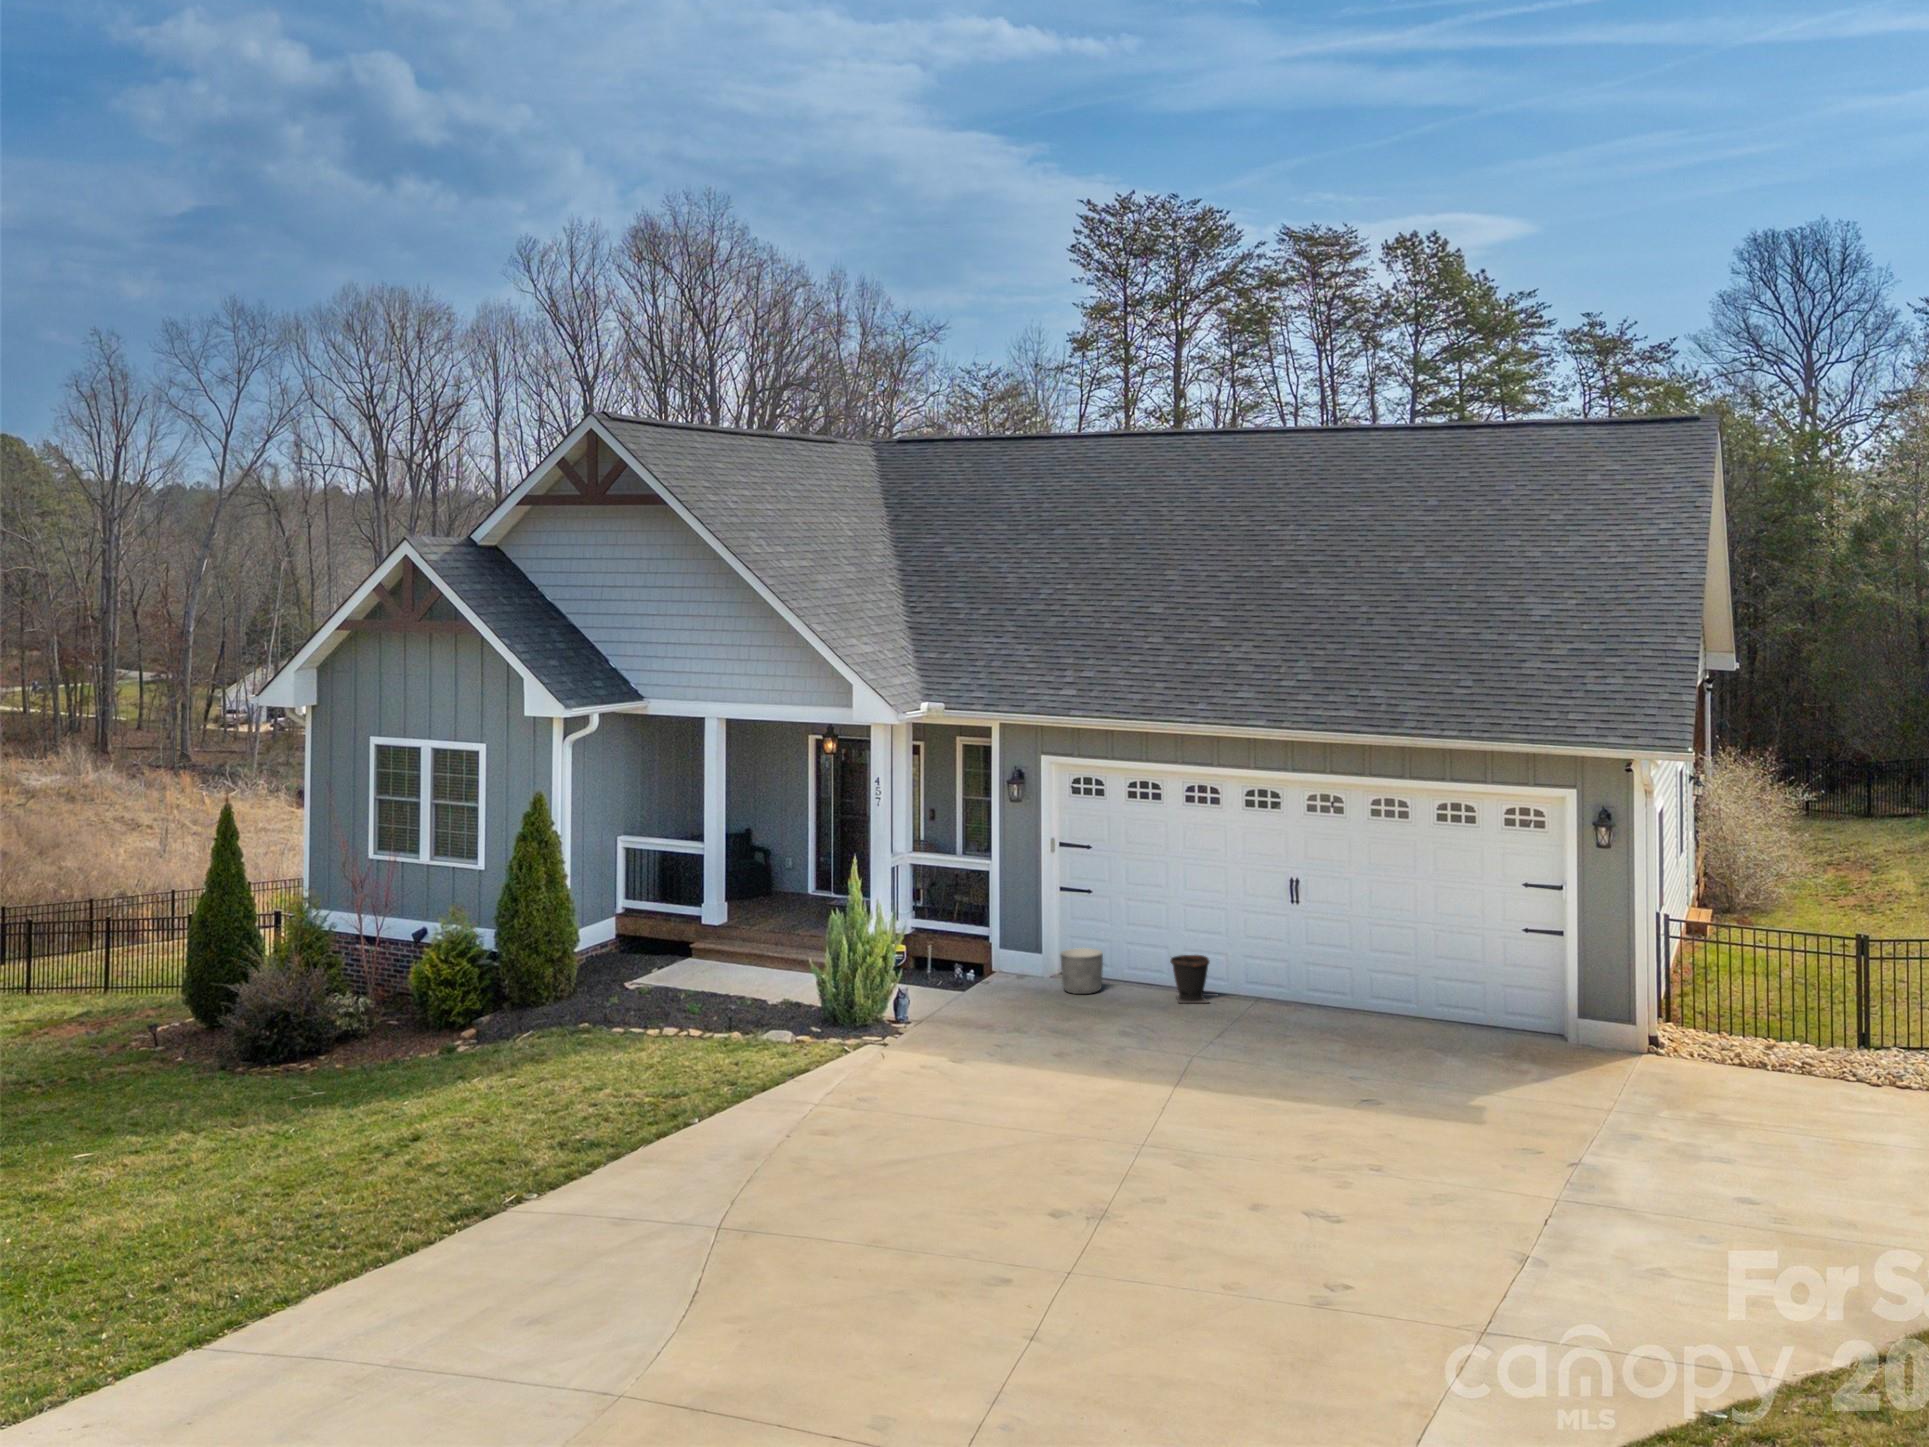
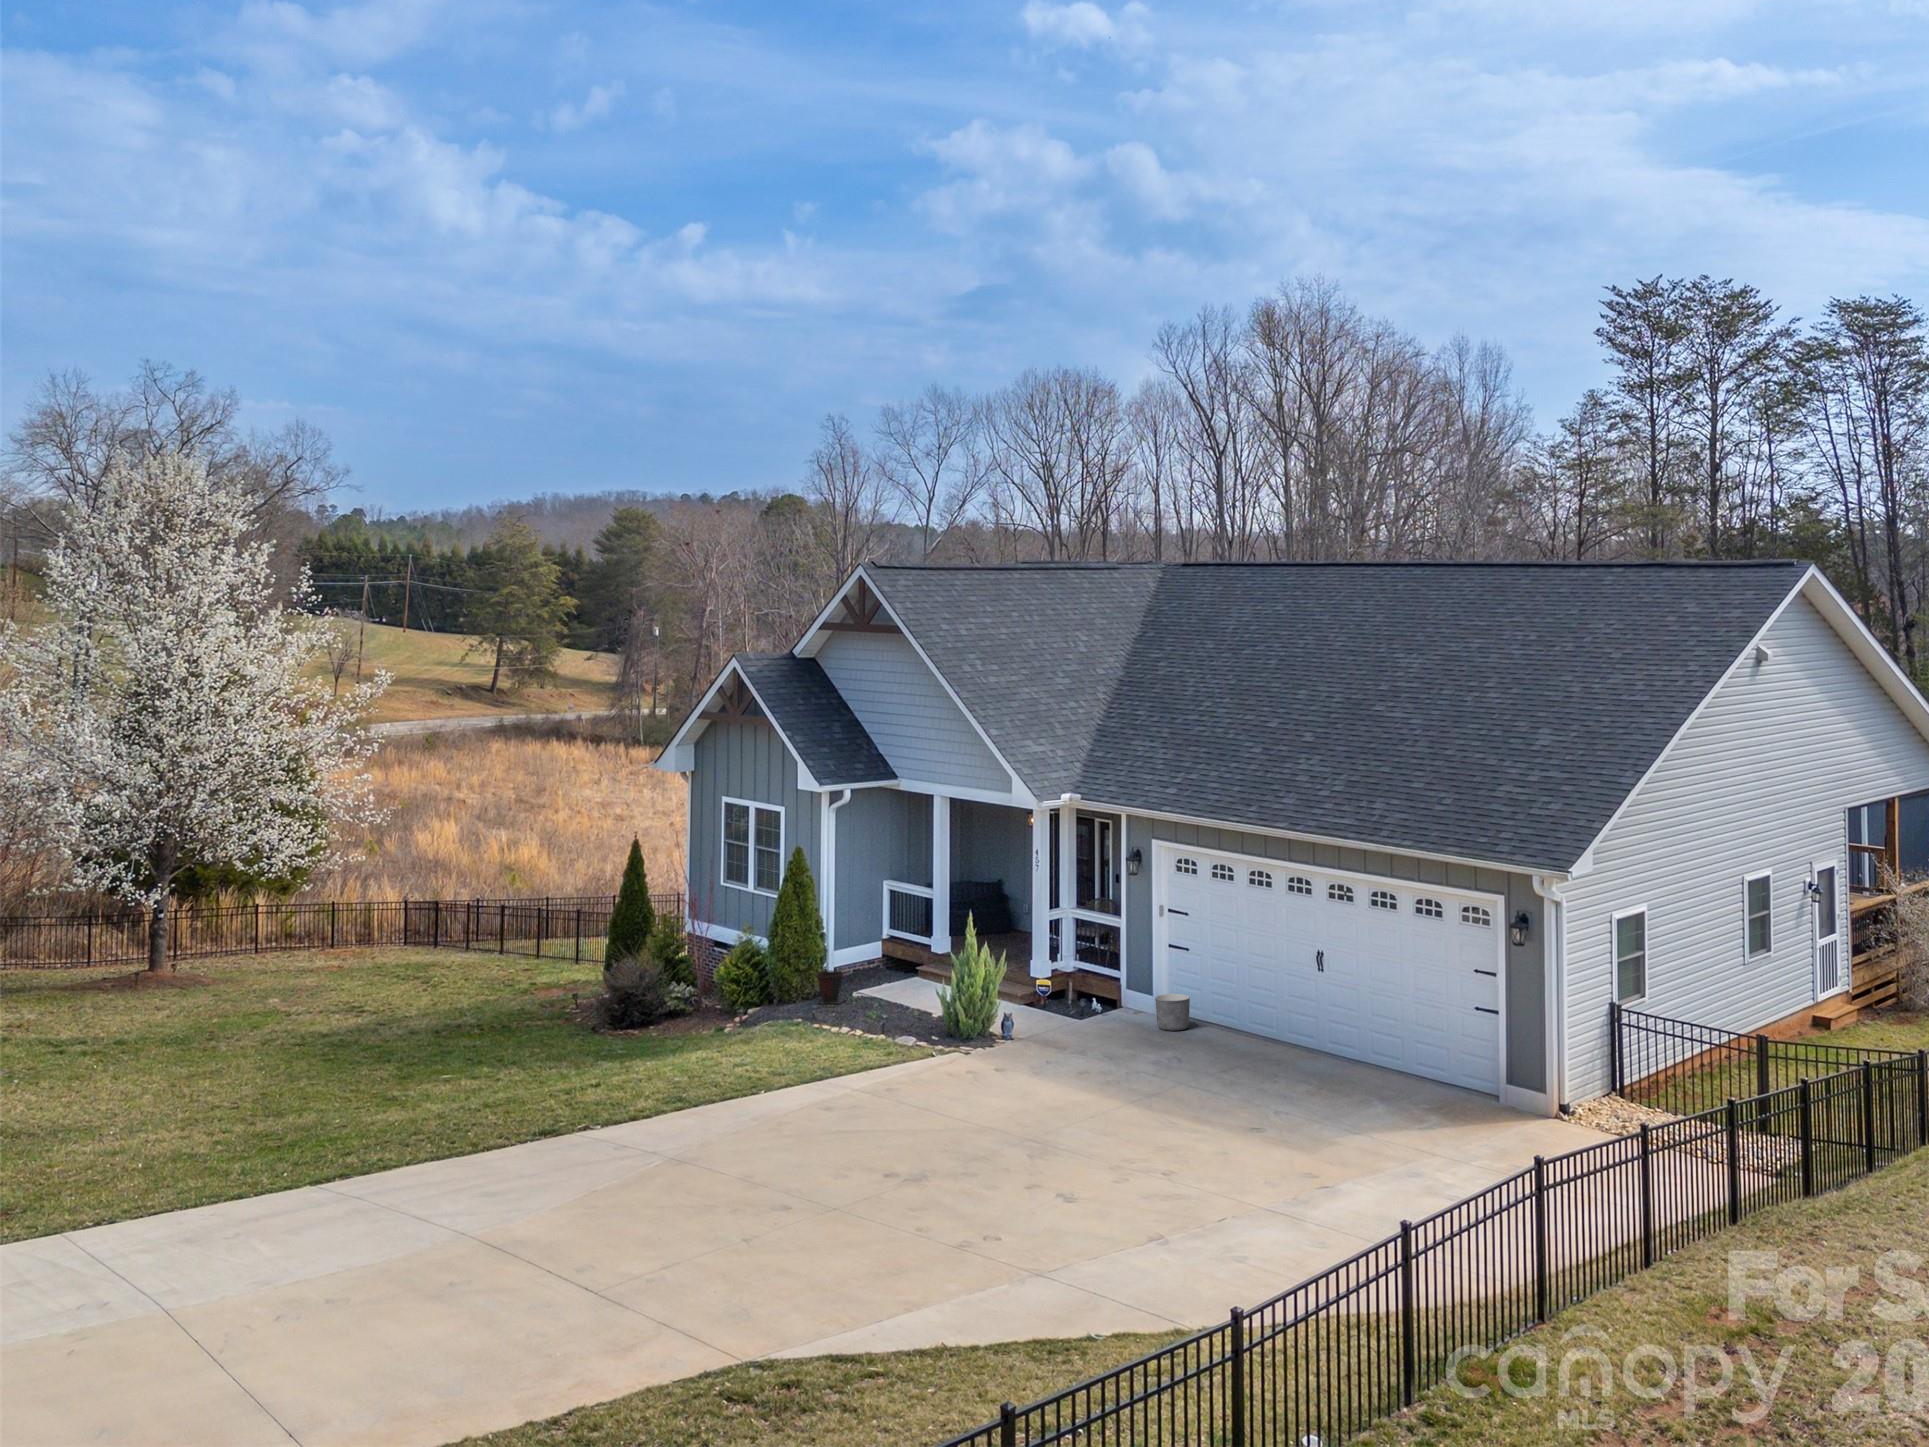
bucket: present [1170,955,1210,1003] -> present [815,971,844,1004]

